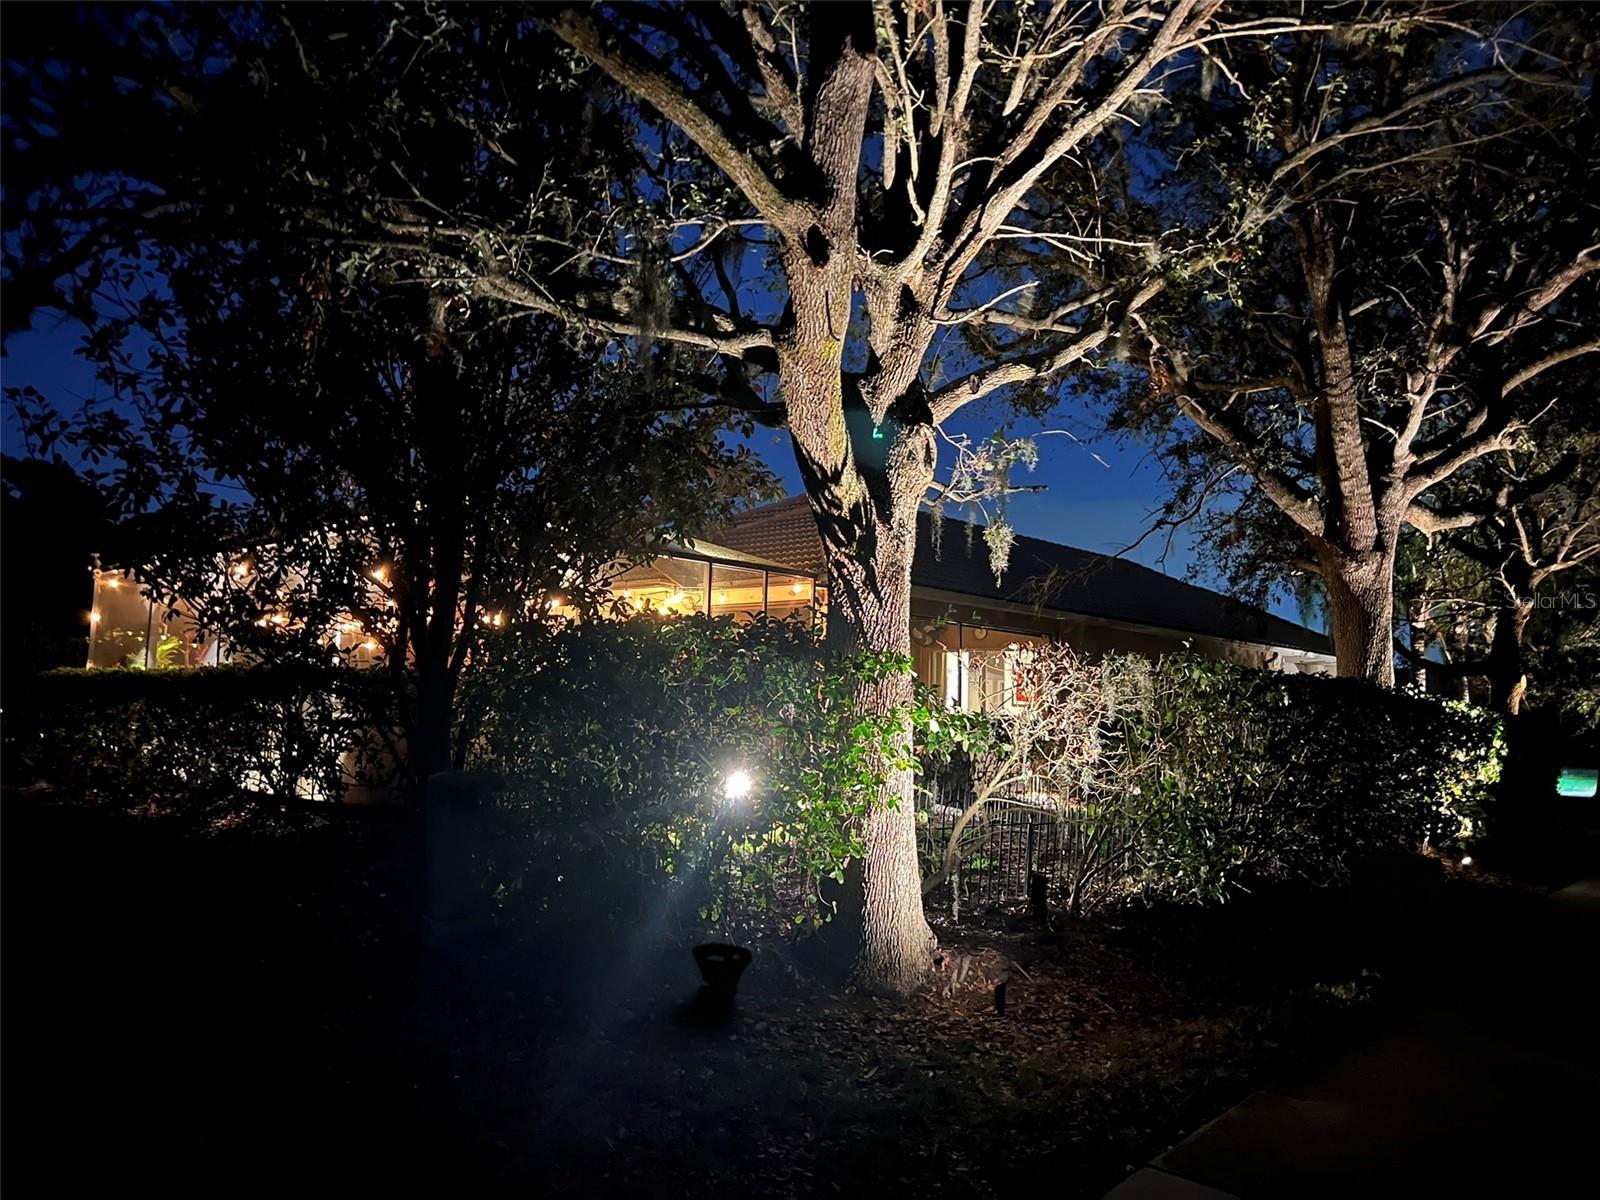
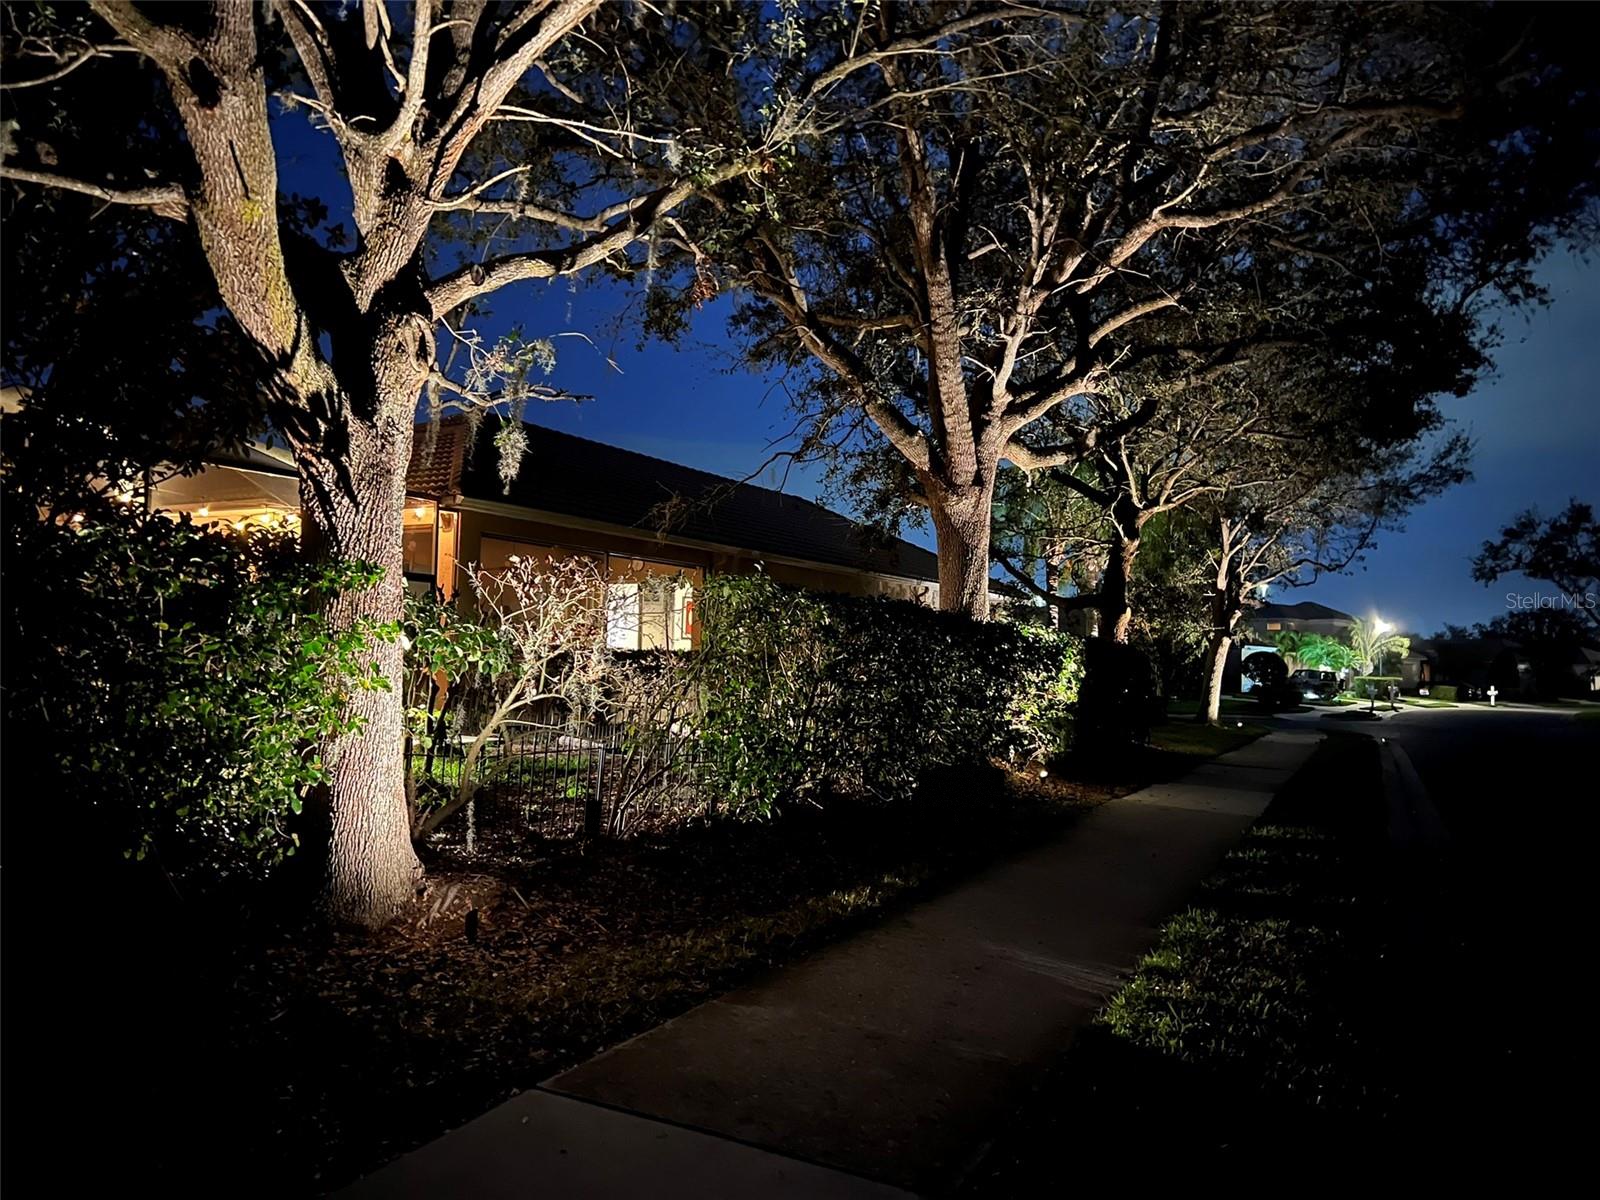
planter: present [692,943,752,995] -> none [104,887,183,944]

